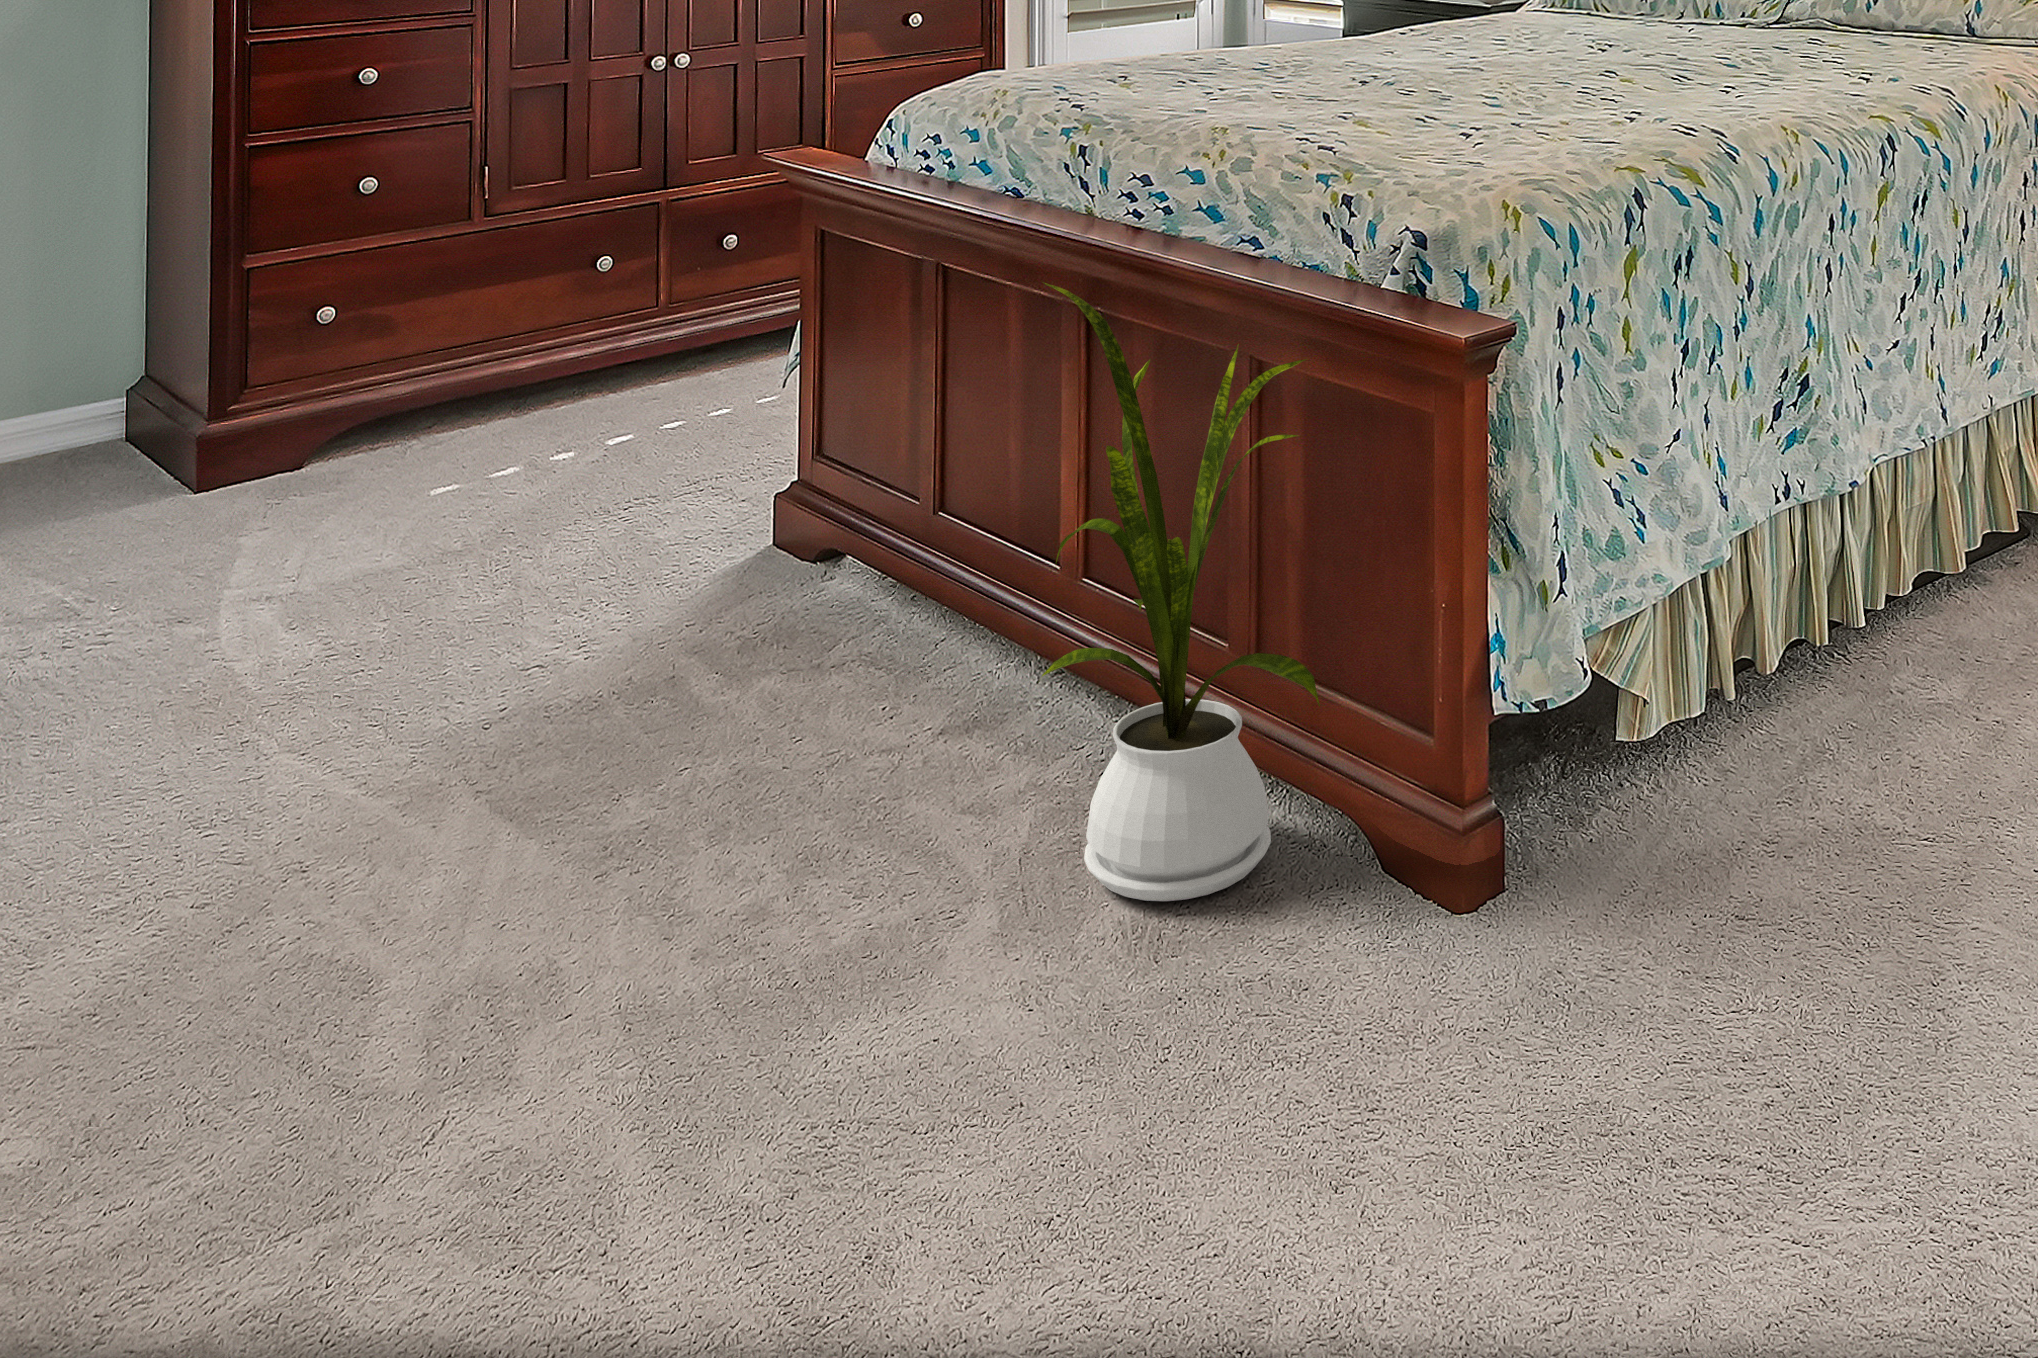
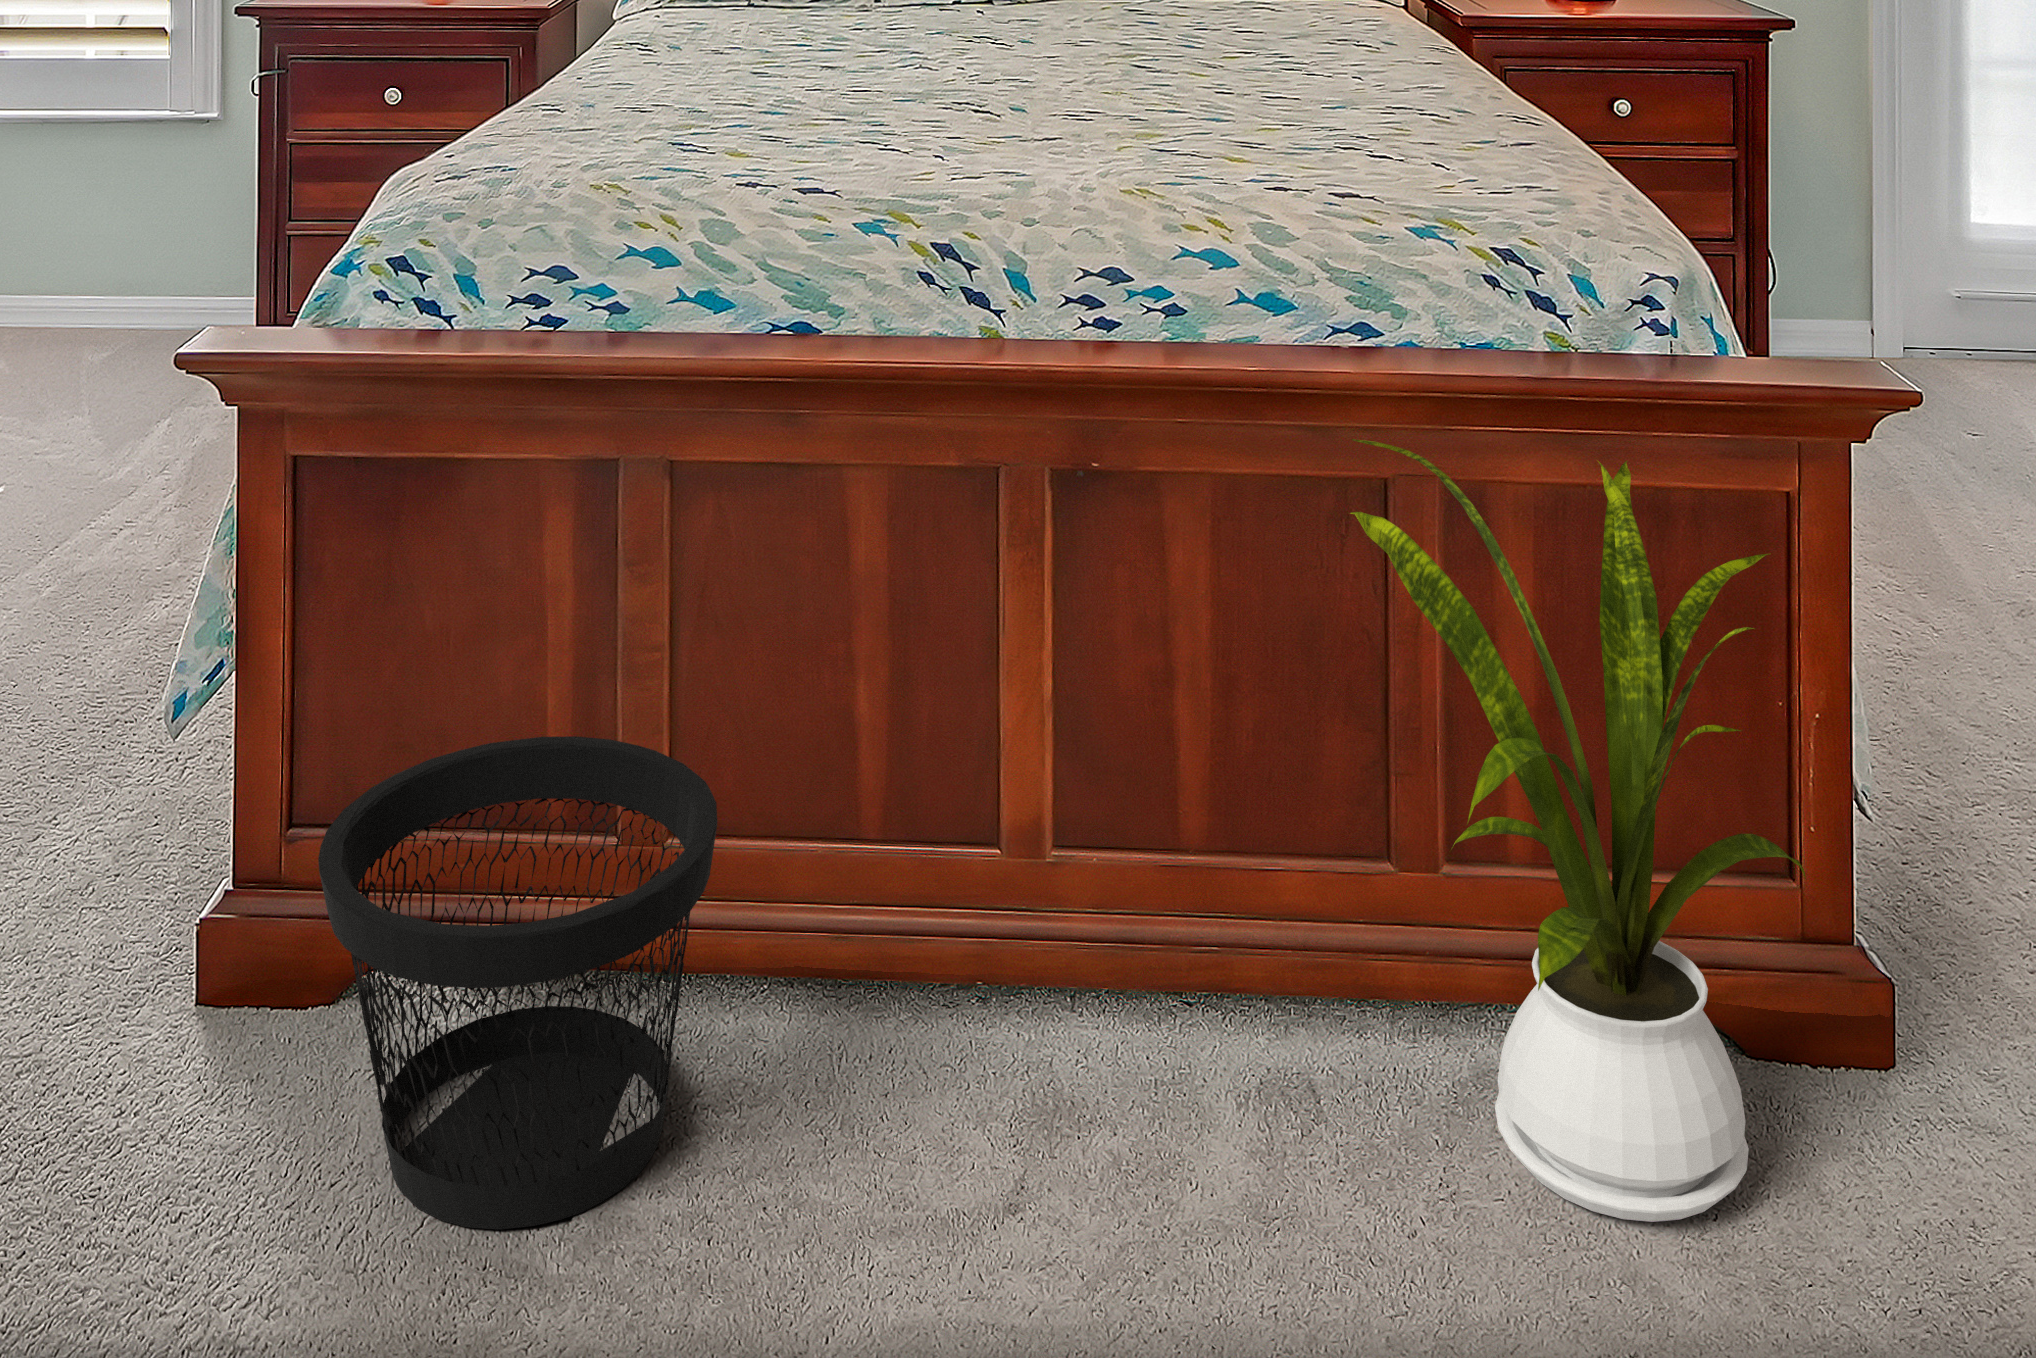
wastebasket: none [638,416,892,671] -> present [318,736,717,1229]

